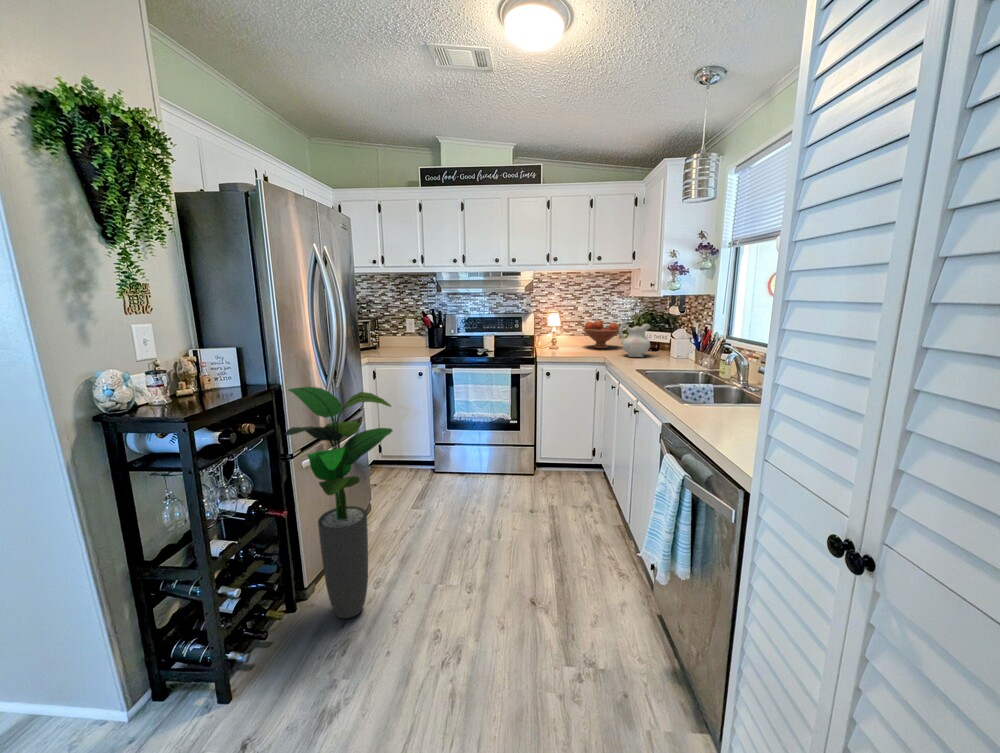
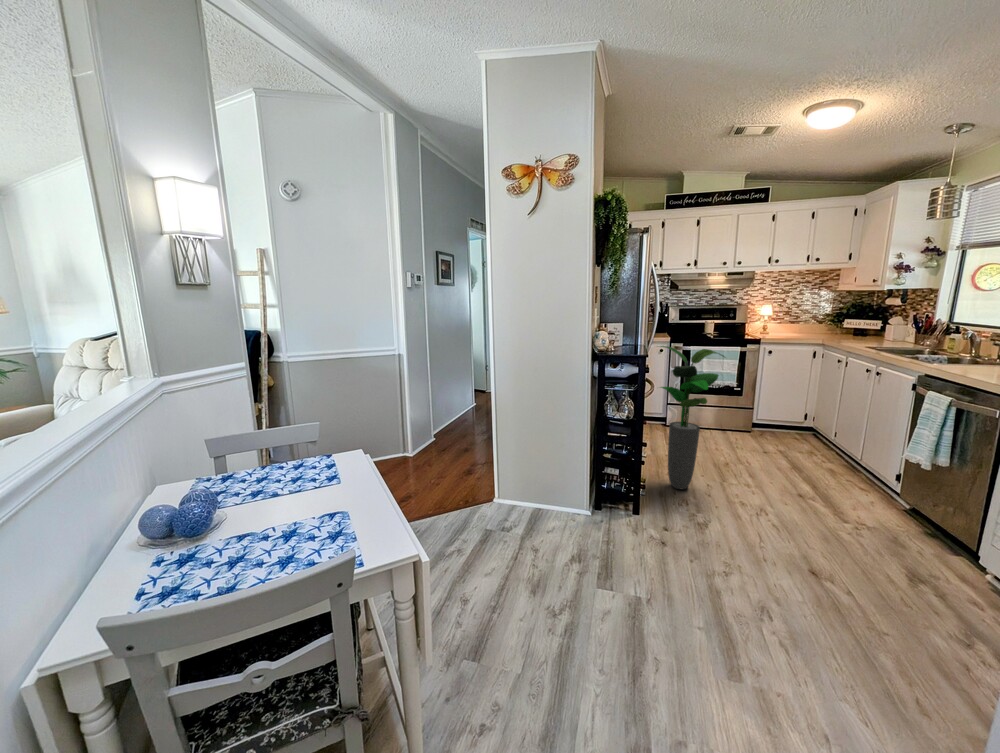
fruit bowl: present [583,321,619,349] -> none [795,311,832,334]
ceramic pitcher: present [619,322,650,357] -> none [839,311,870,340]

